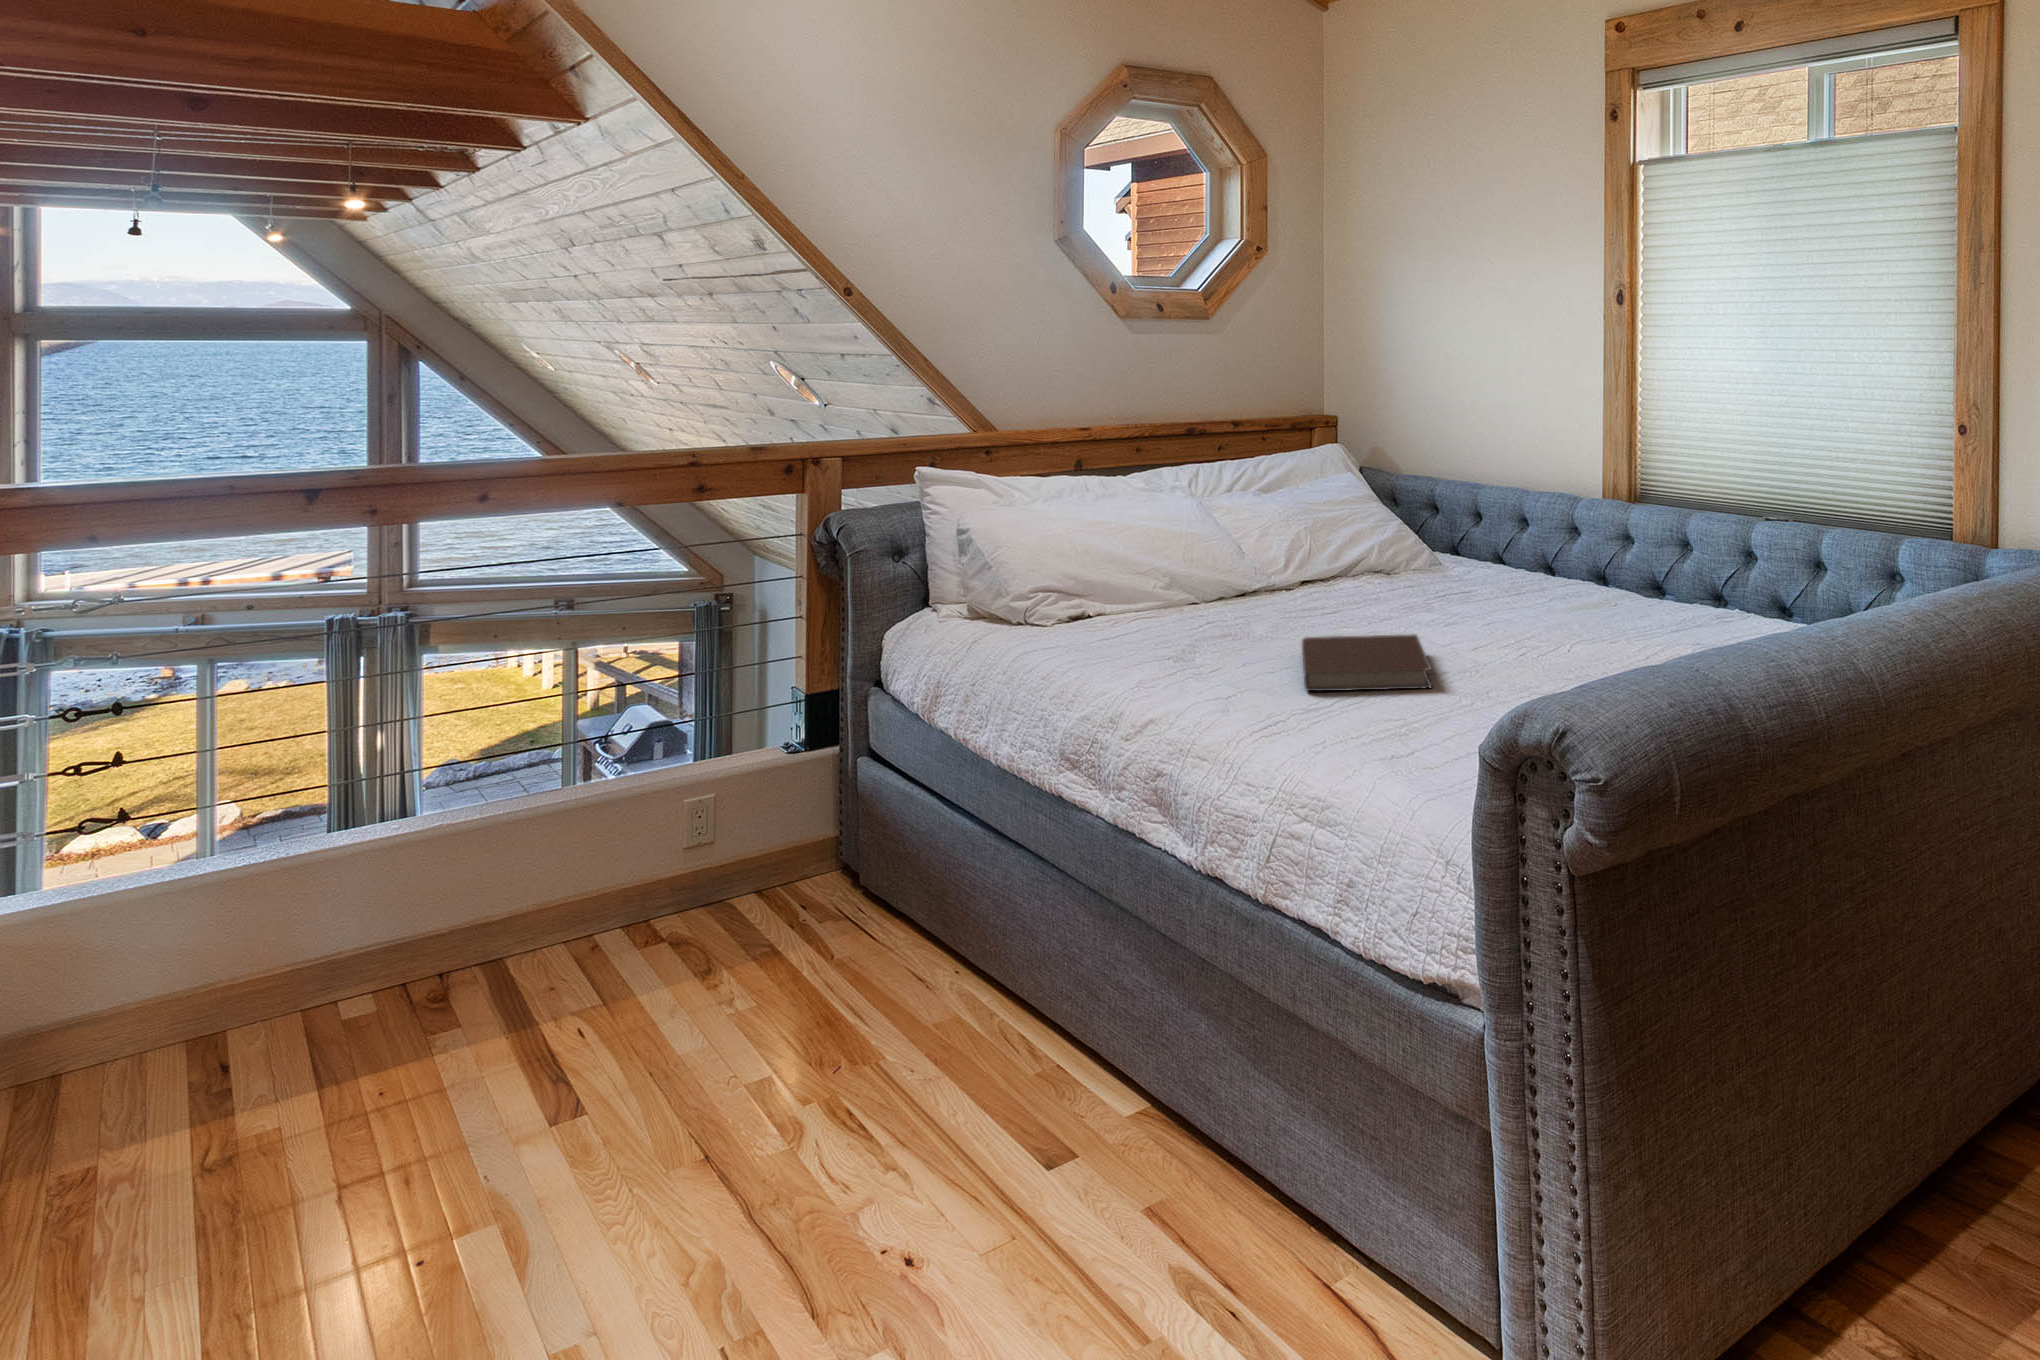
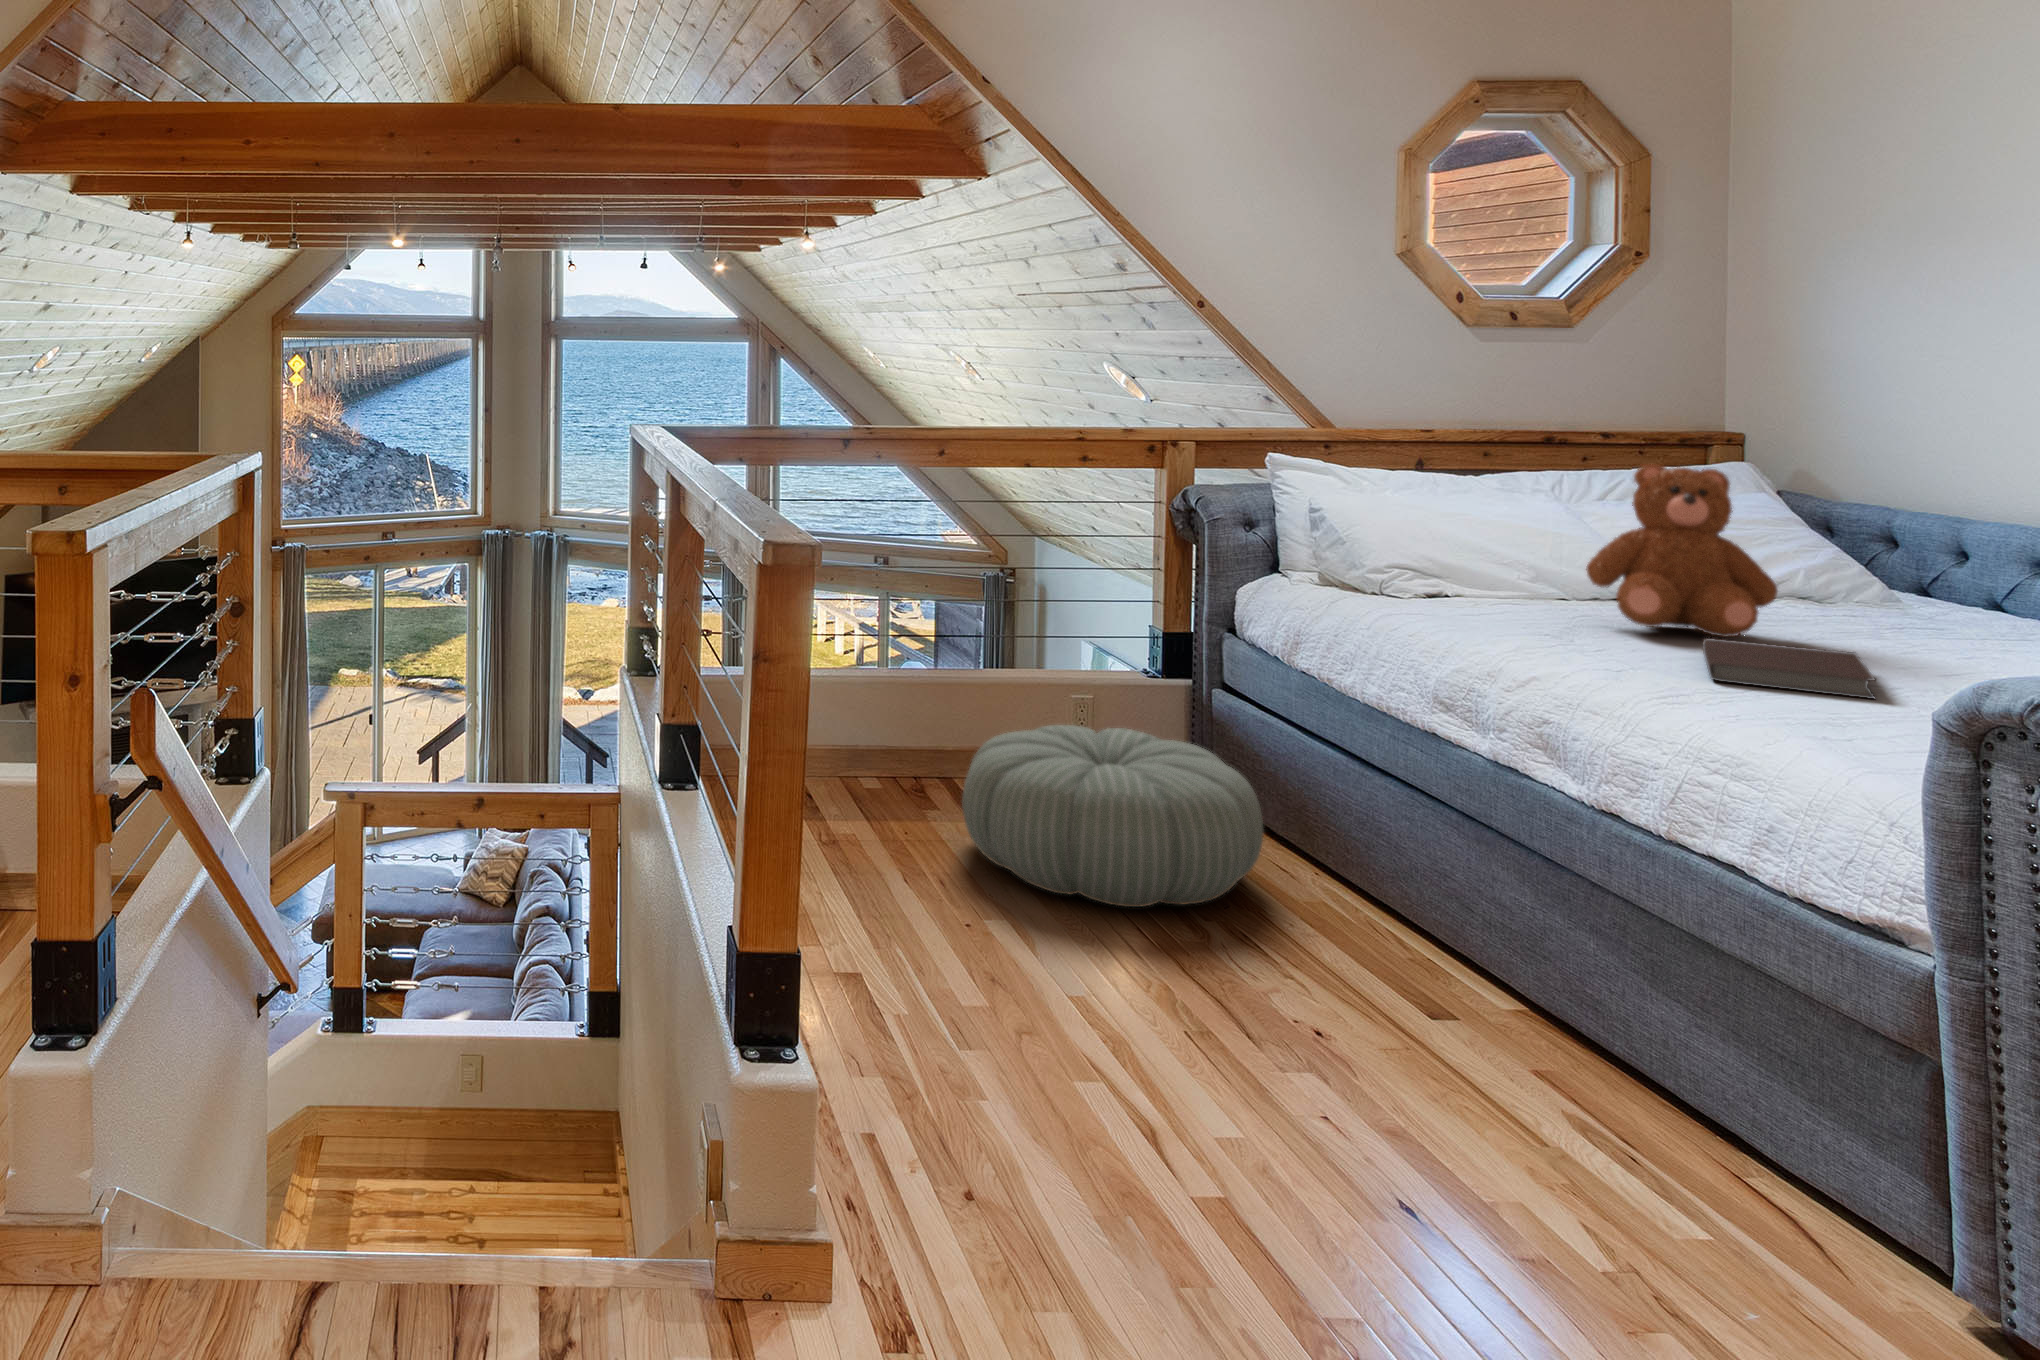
teddy bear: none [1207,456,1362,630] -> present [1586,463,1778,637]
pouf: none [457,841,885,1125] -> present [962,725,1263,907]

